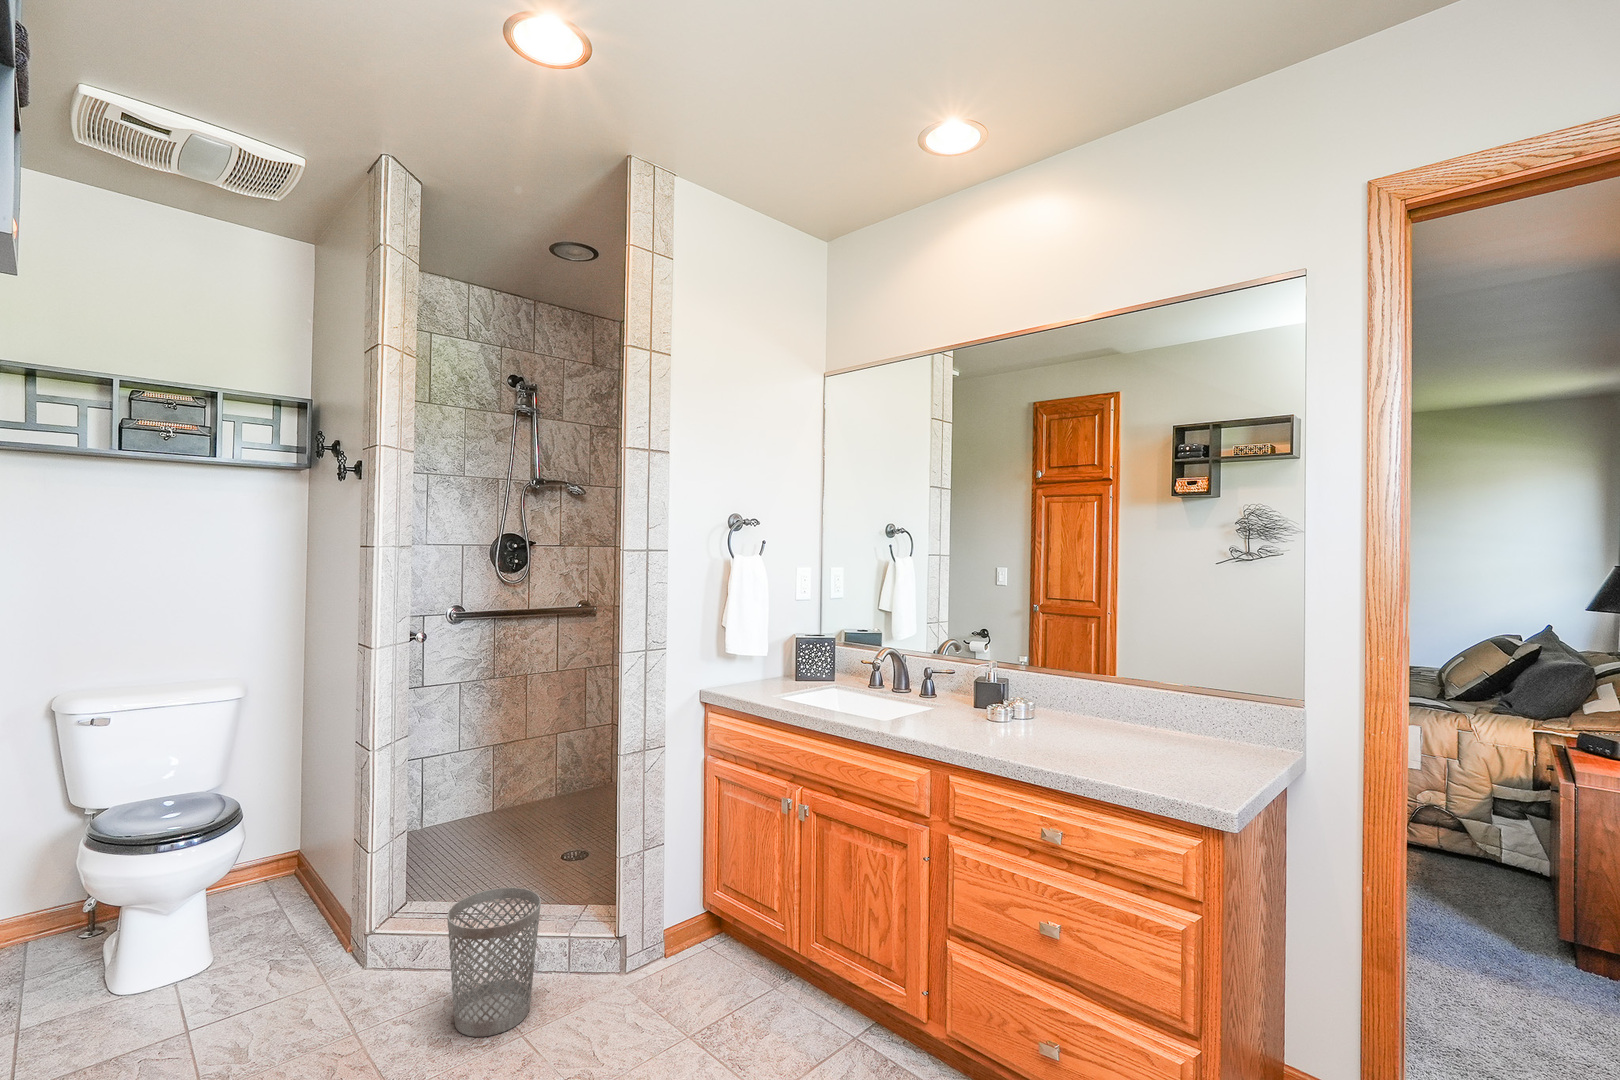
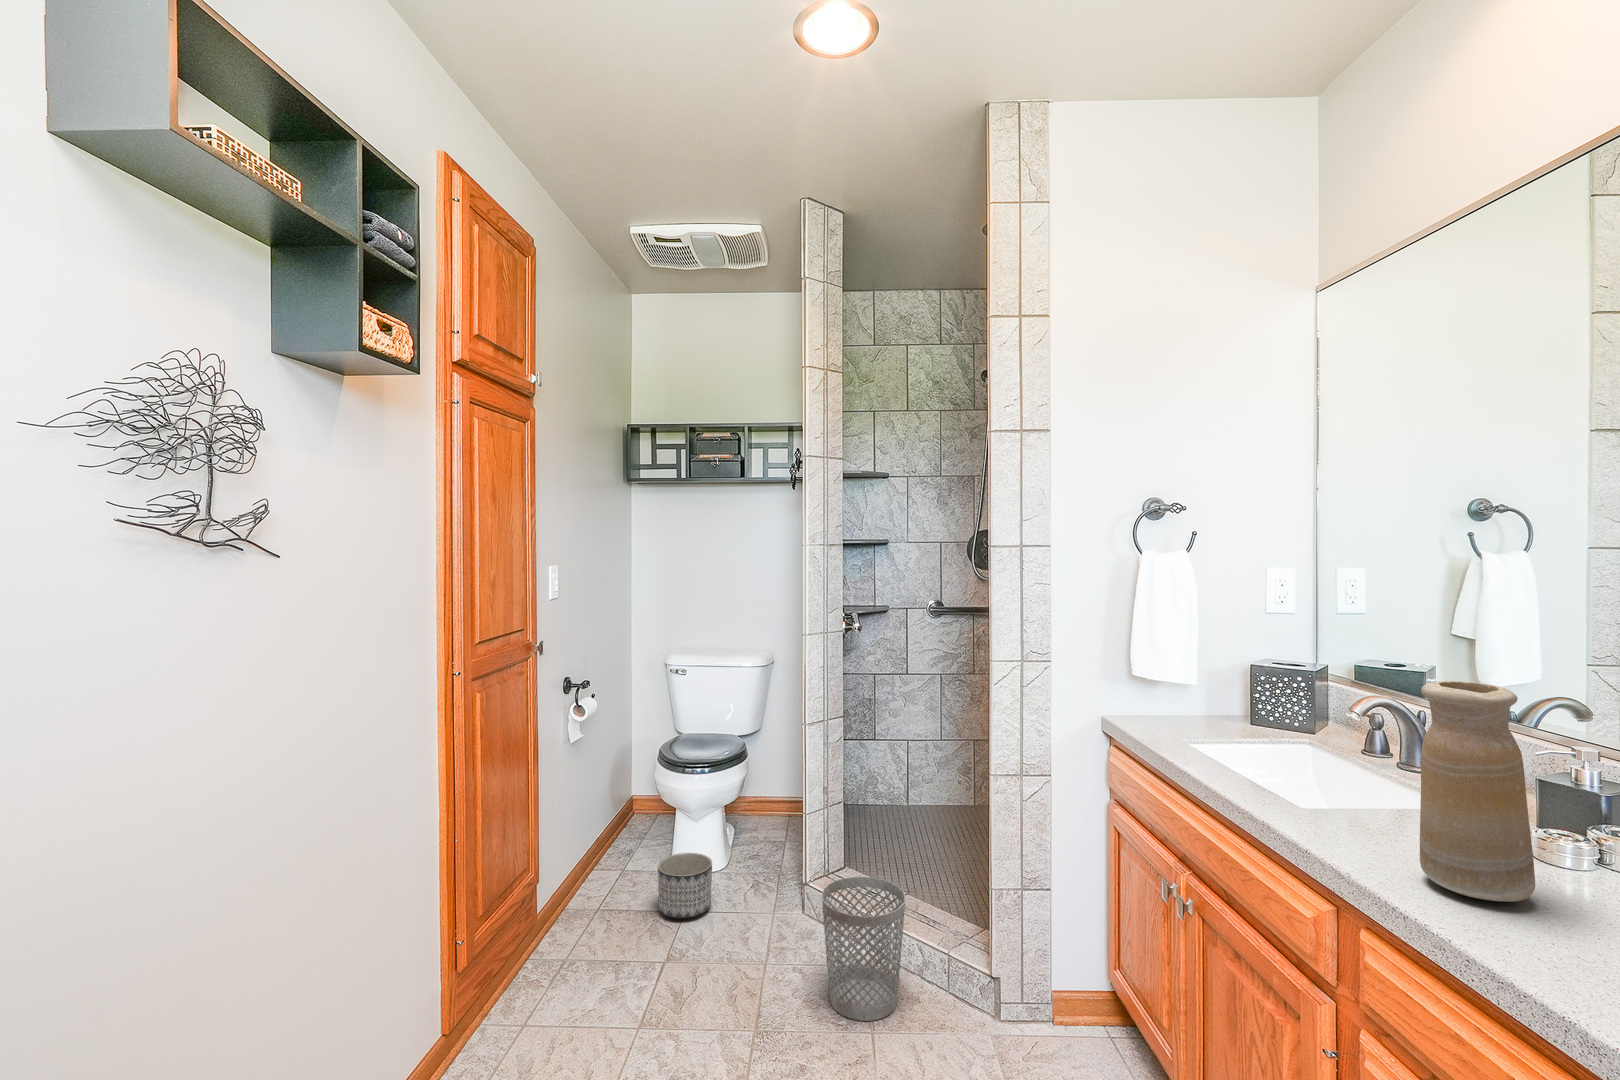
vase: none [966,628,1013,741] -> present [1420,681,1535,902]
planter: none [138,951,232,1048] -> present [658,853,712,918]

